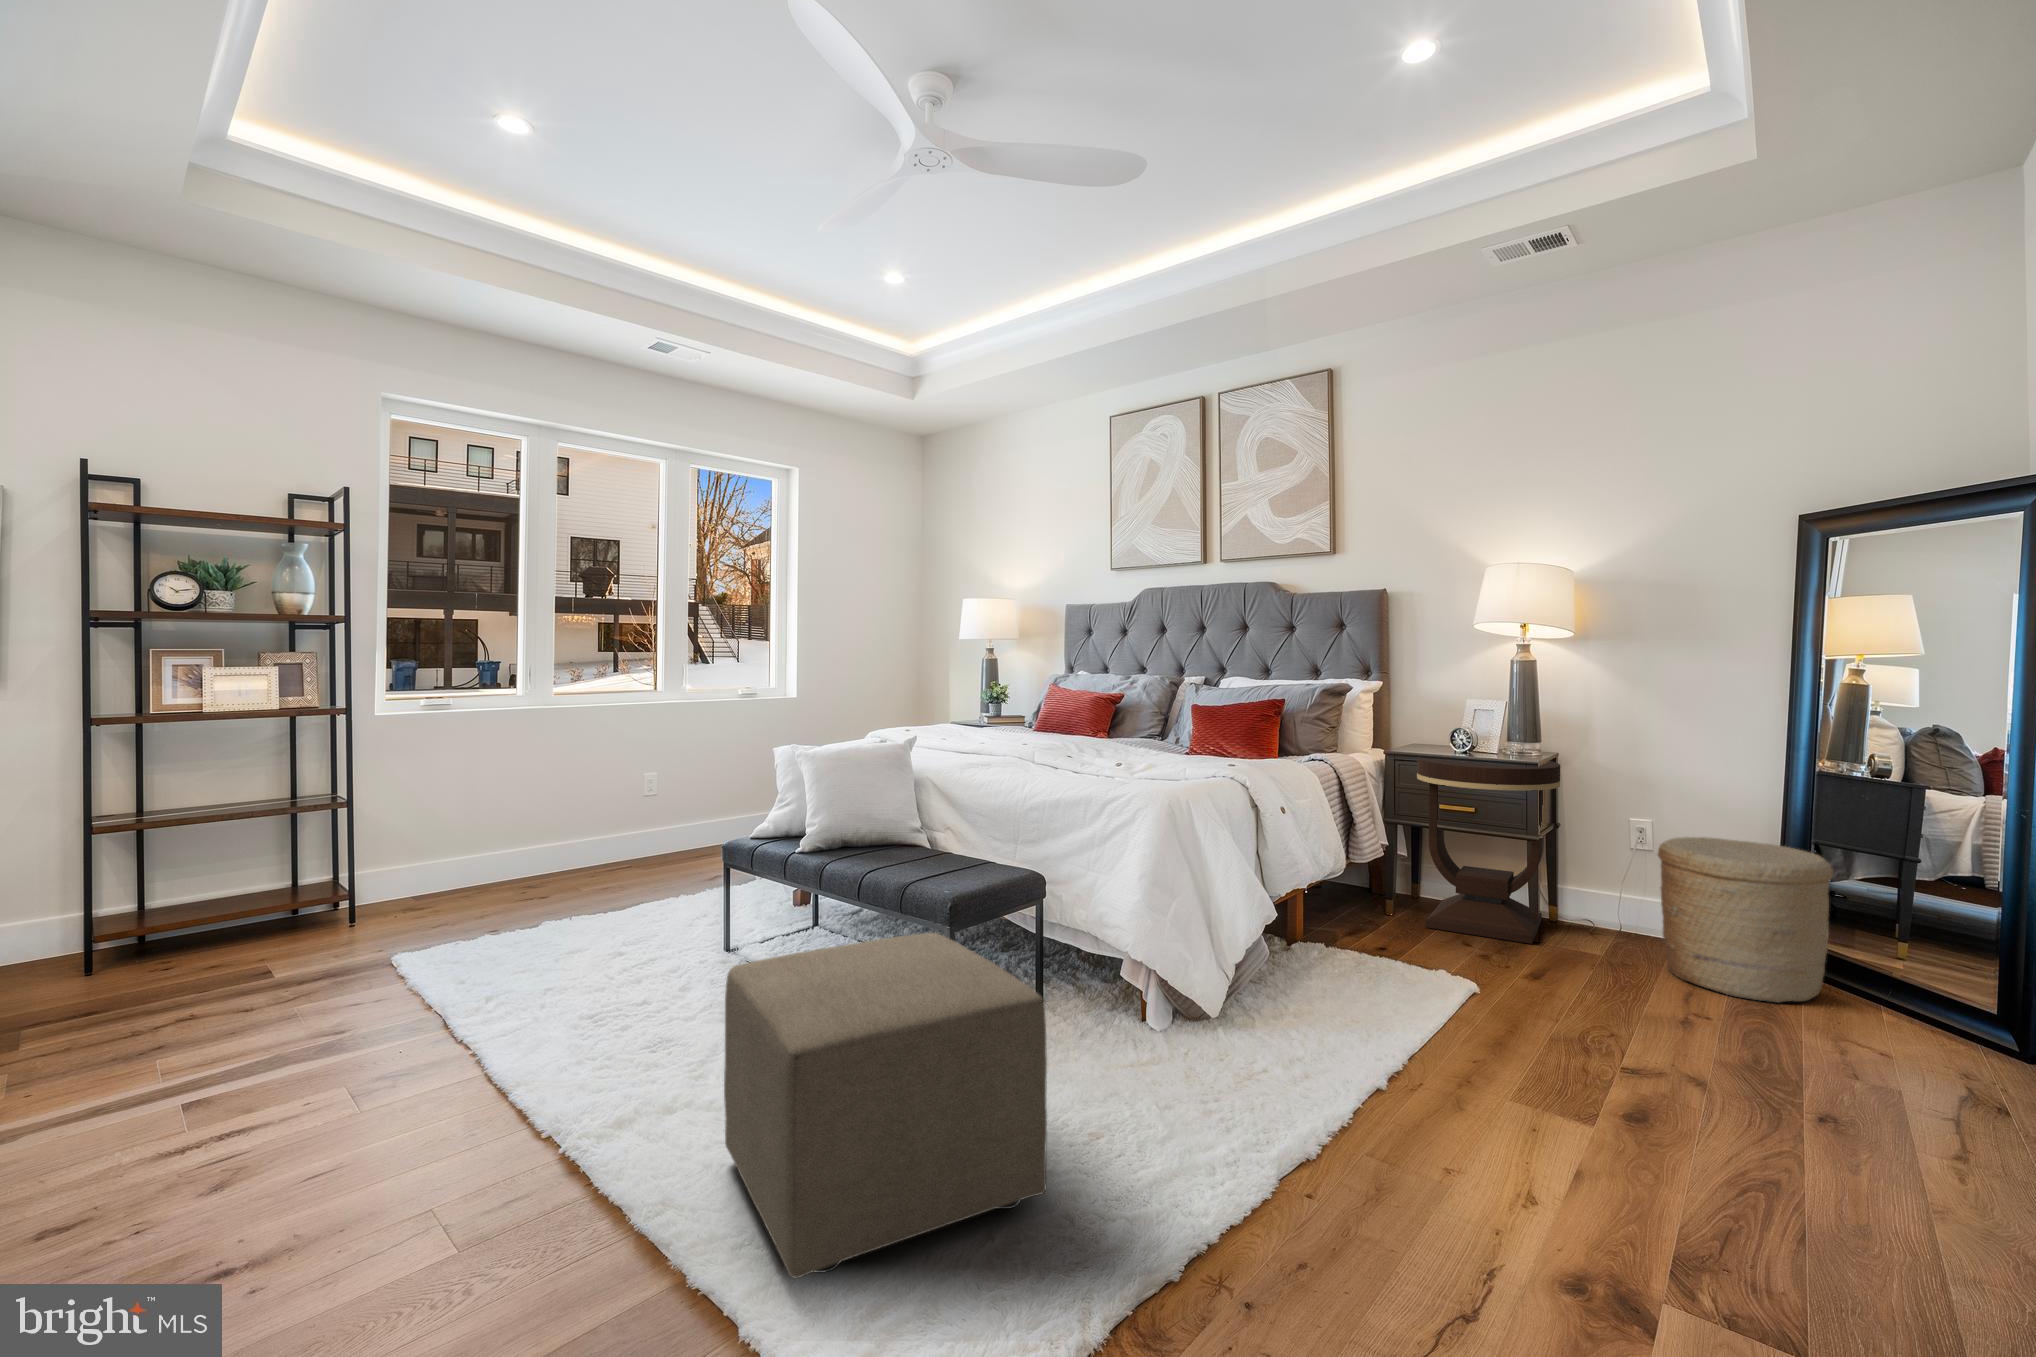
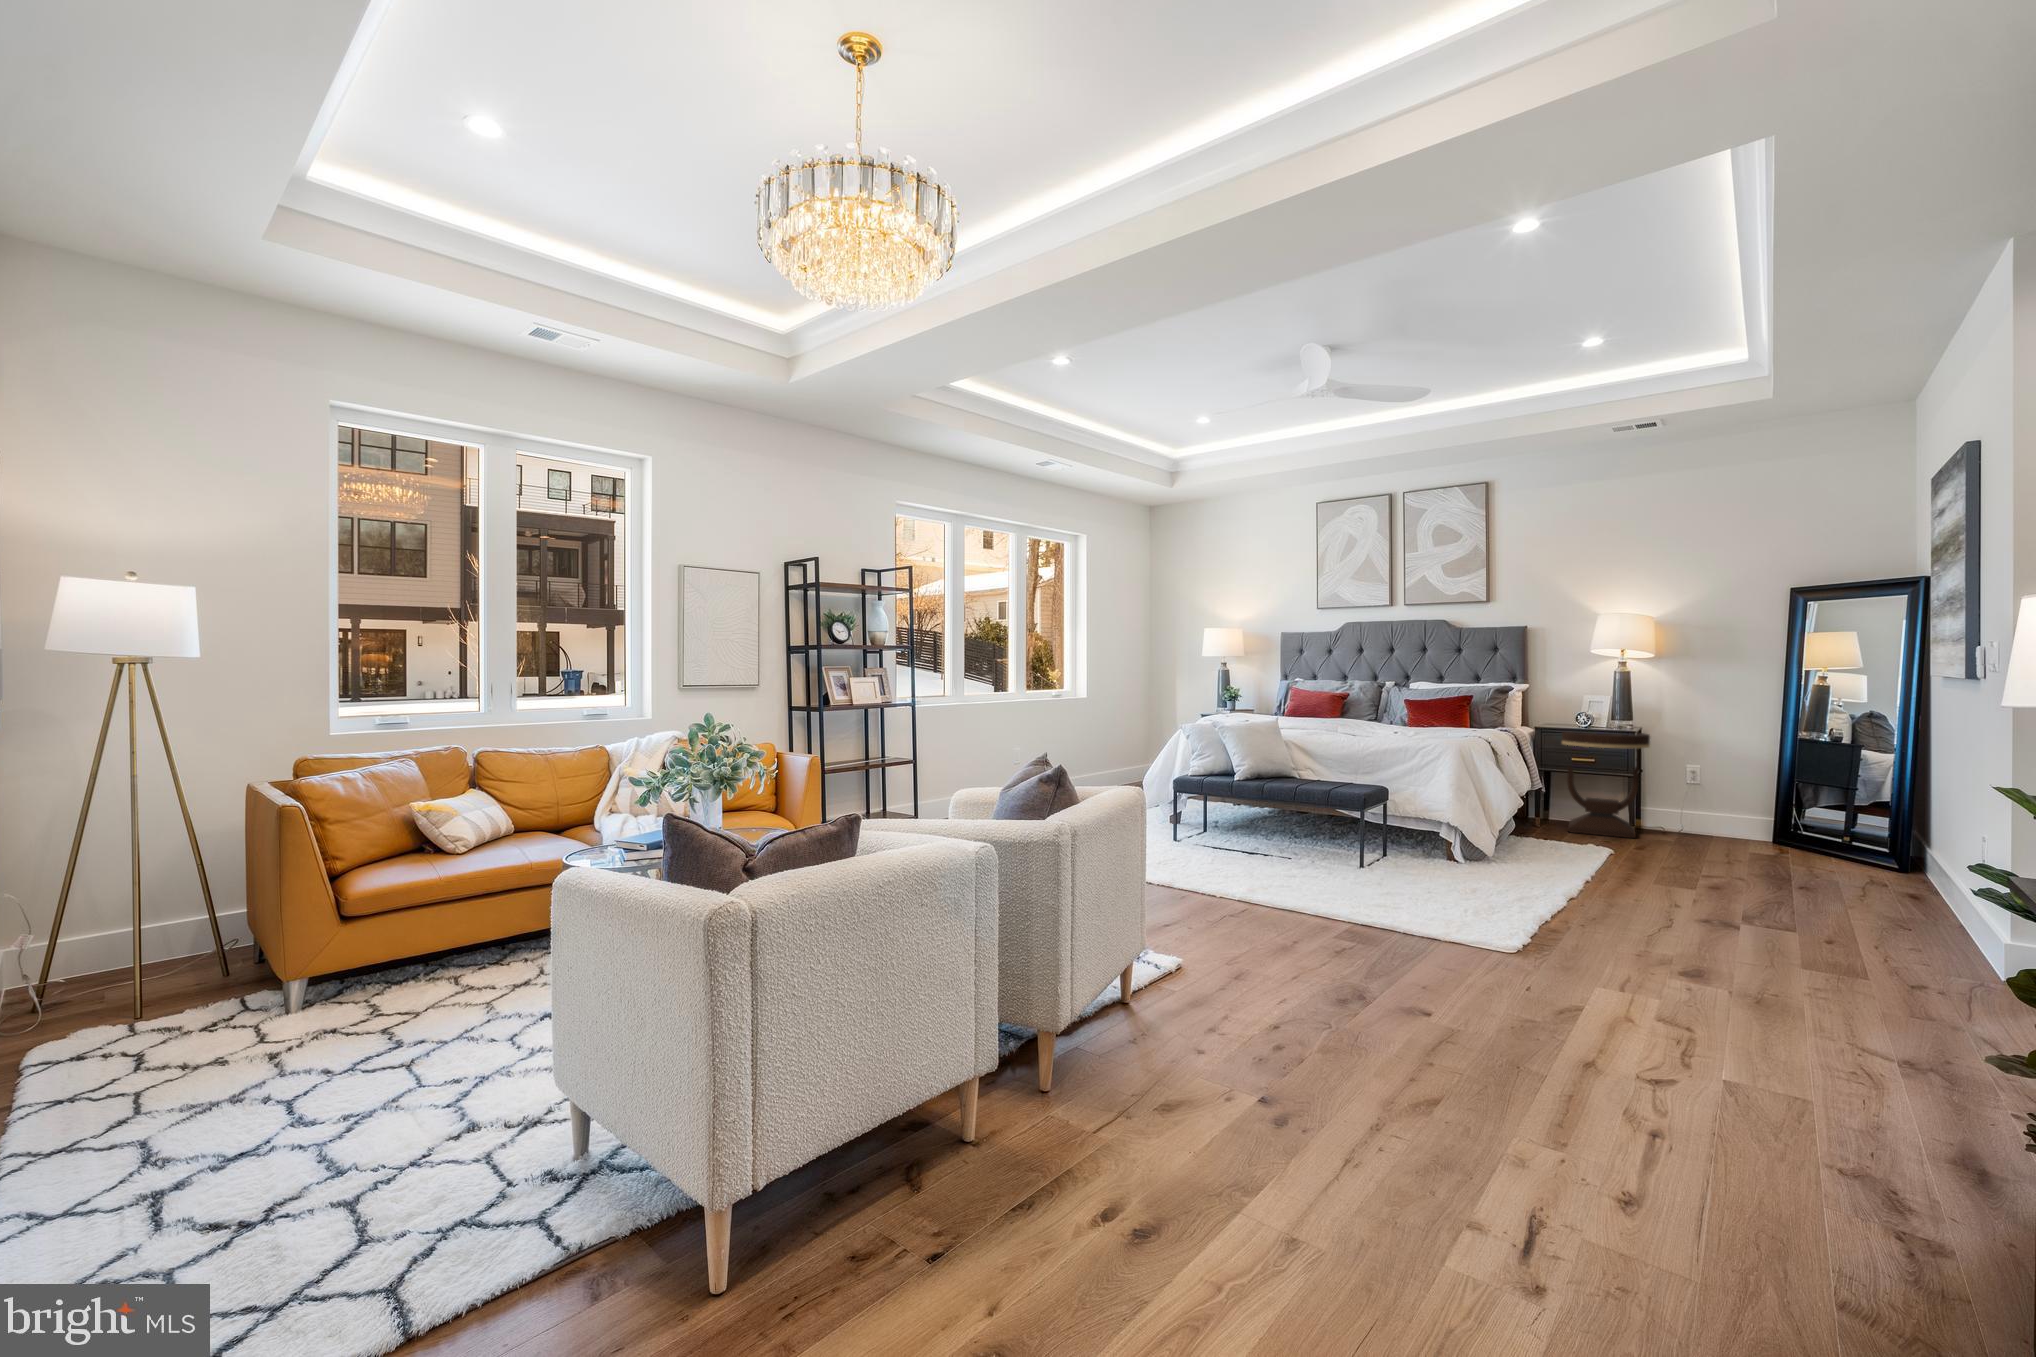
woven basket: present [1658,837,1833,1002] -> none [1712,774,1810,858]
ottoman: present [724,933,1047,1278] -> none [1320,802,1483,920]

